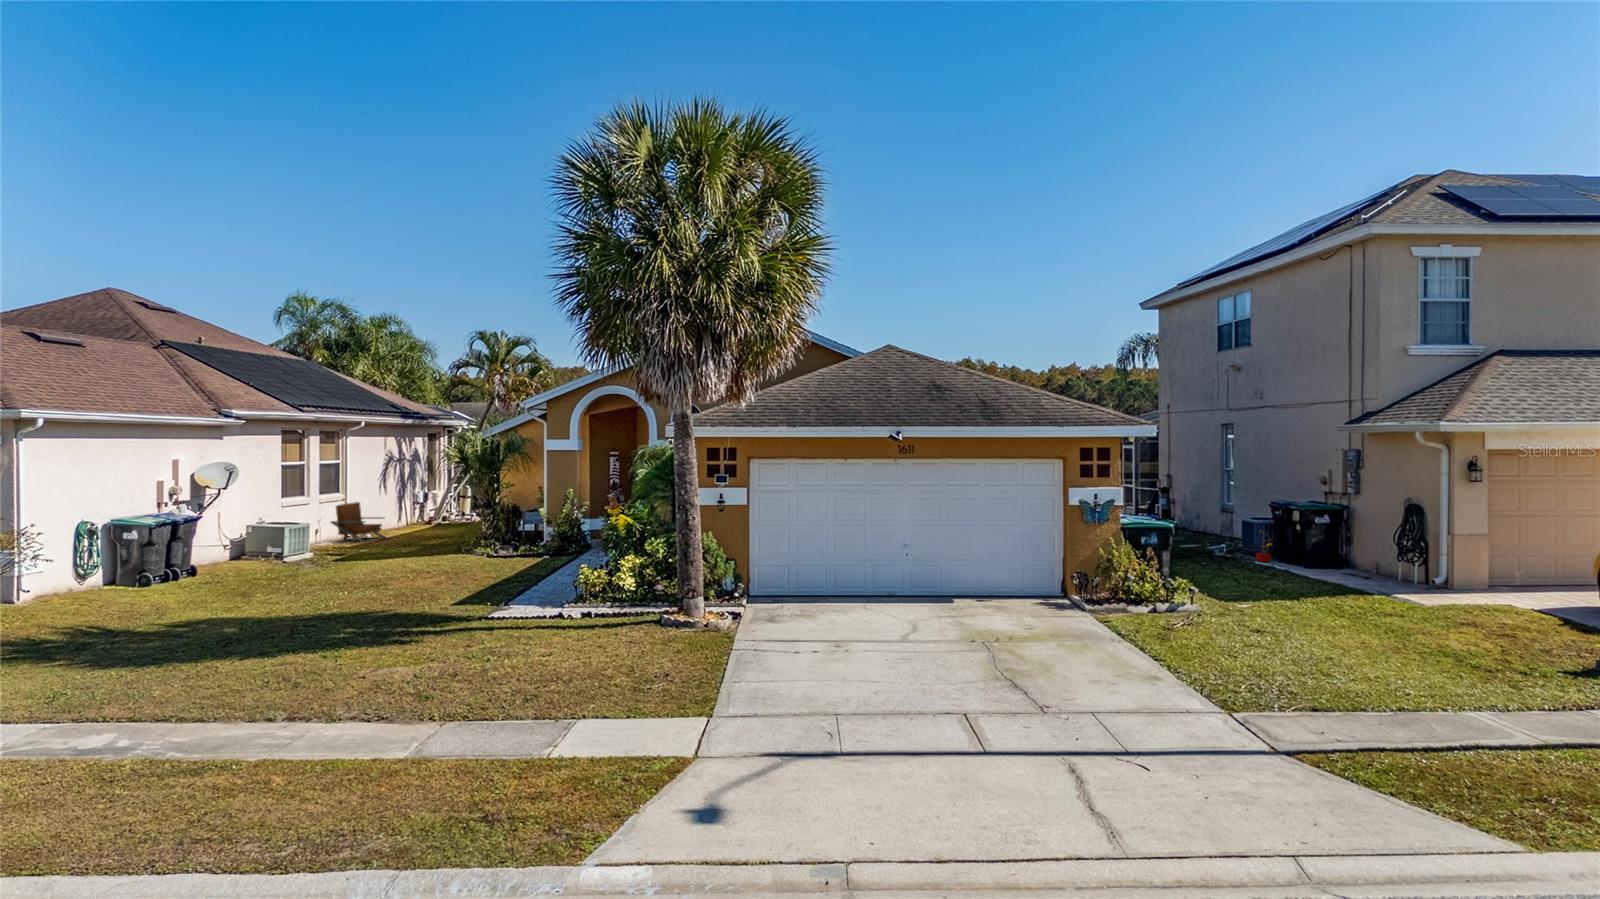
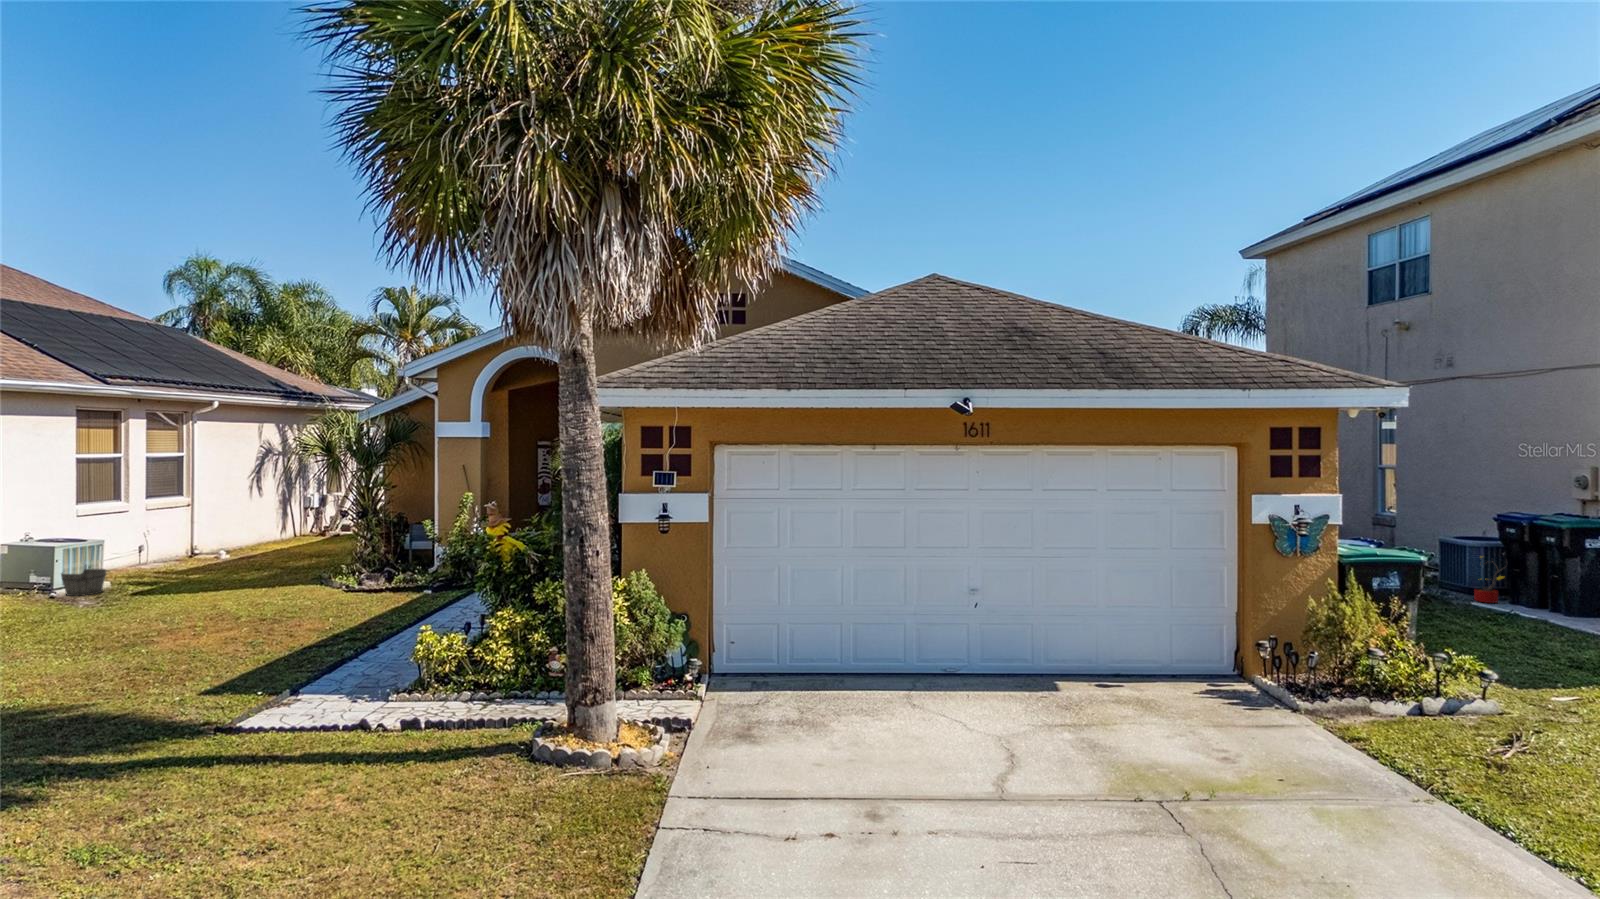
lounge chair: present [331,502,385,543] -> none [157,509,242,566]
wooden bucket: none [290,538,318,561] -> present [61,568,106,596]

